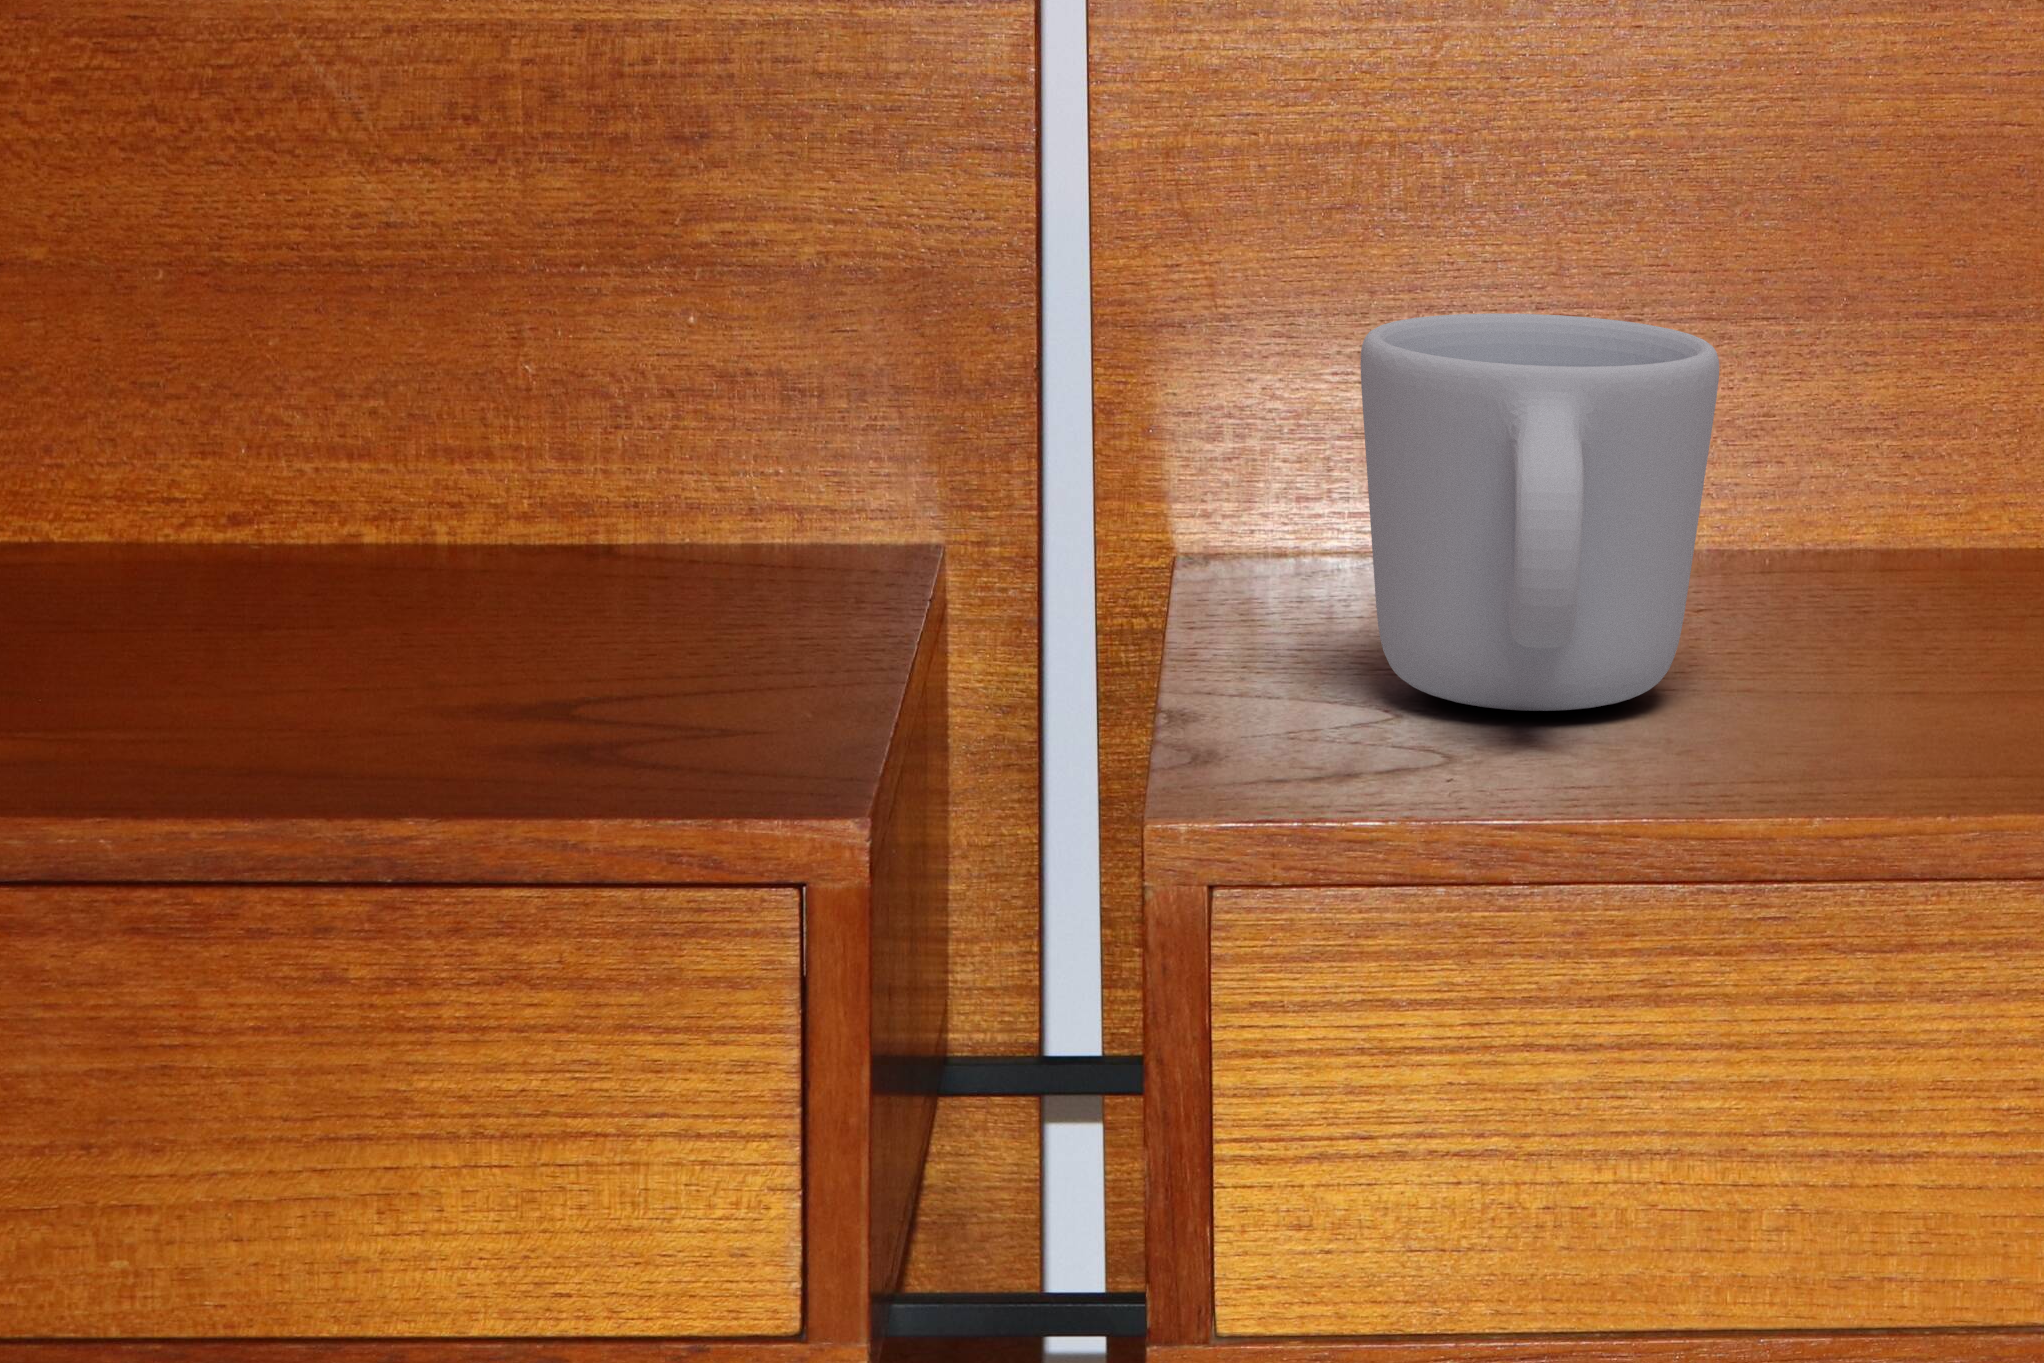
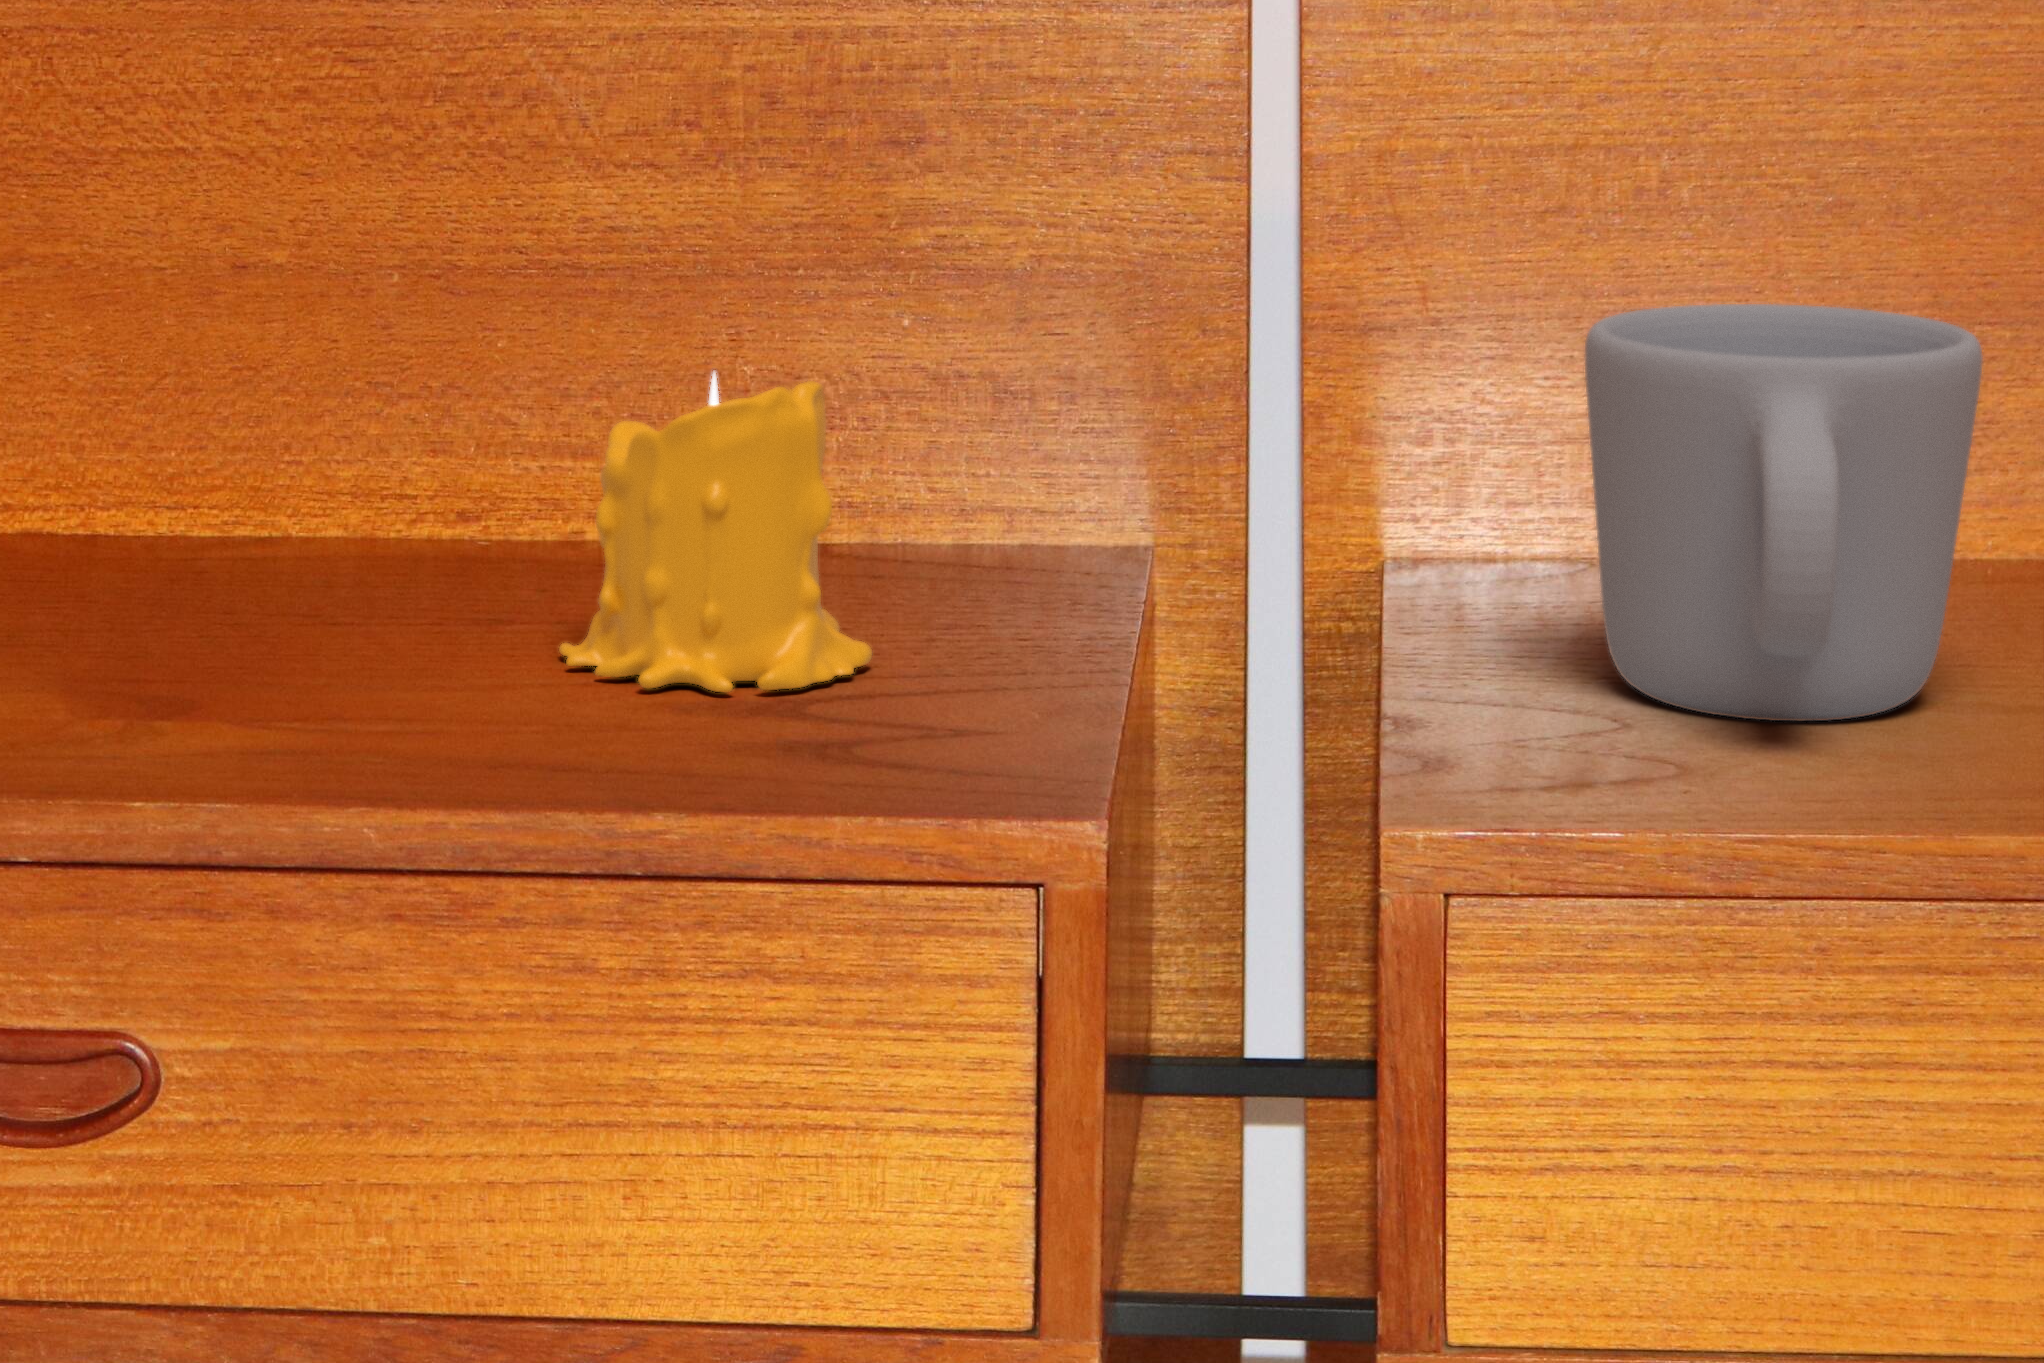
candle: none [302,357,646,703] -> present [559,373,872,692]

